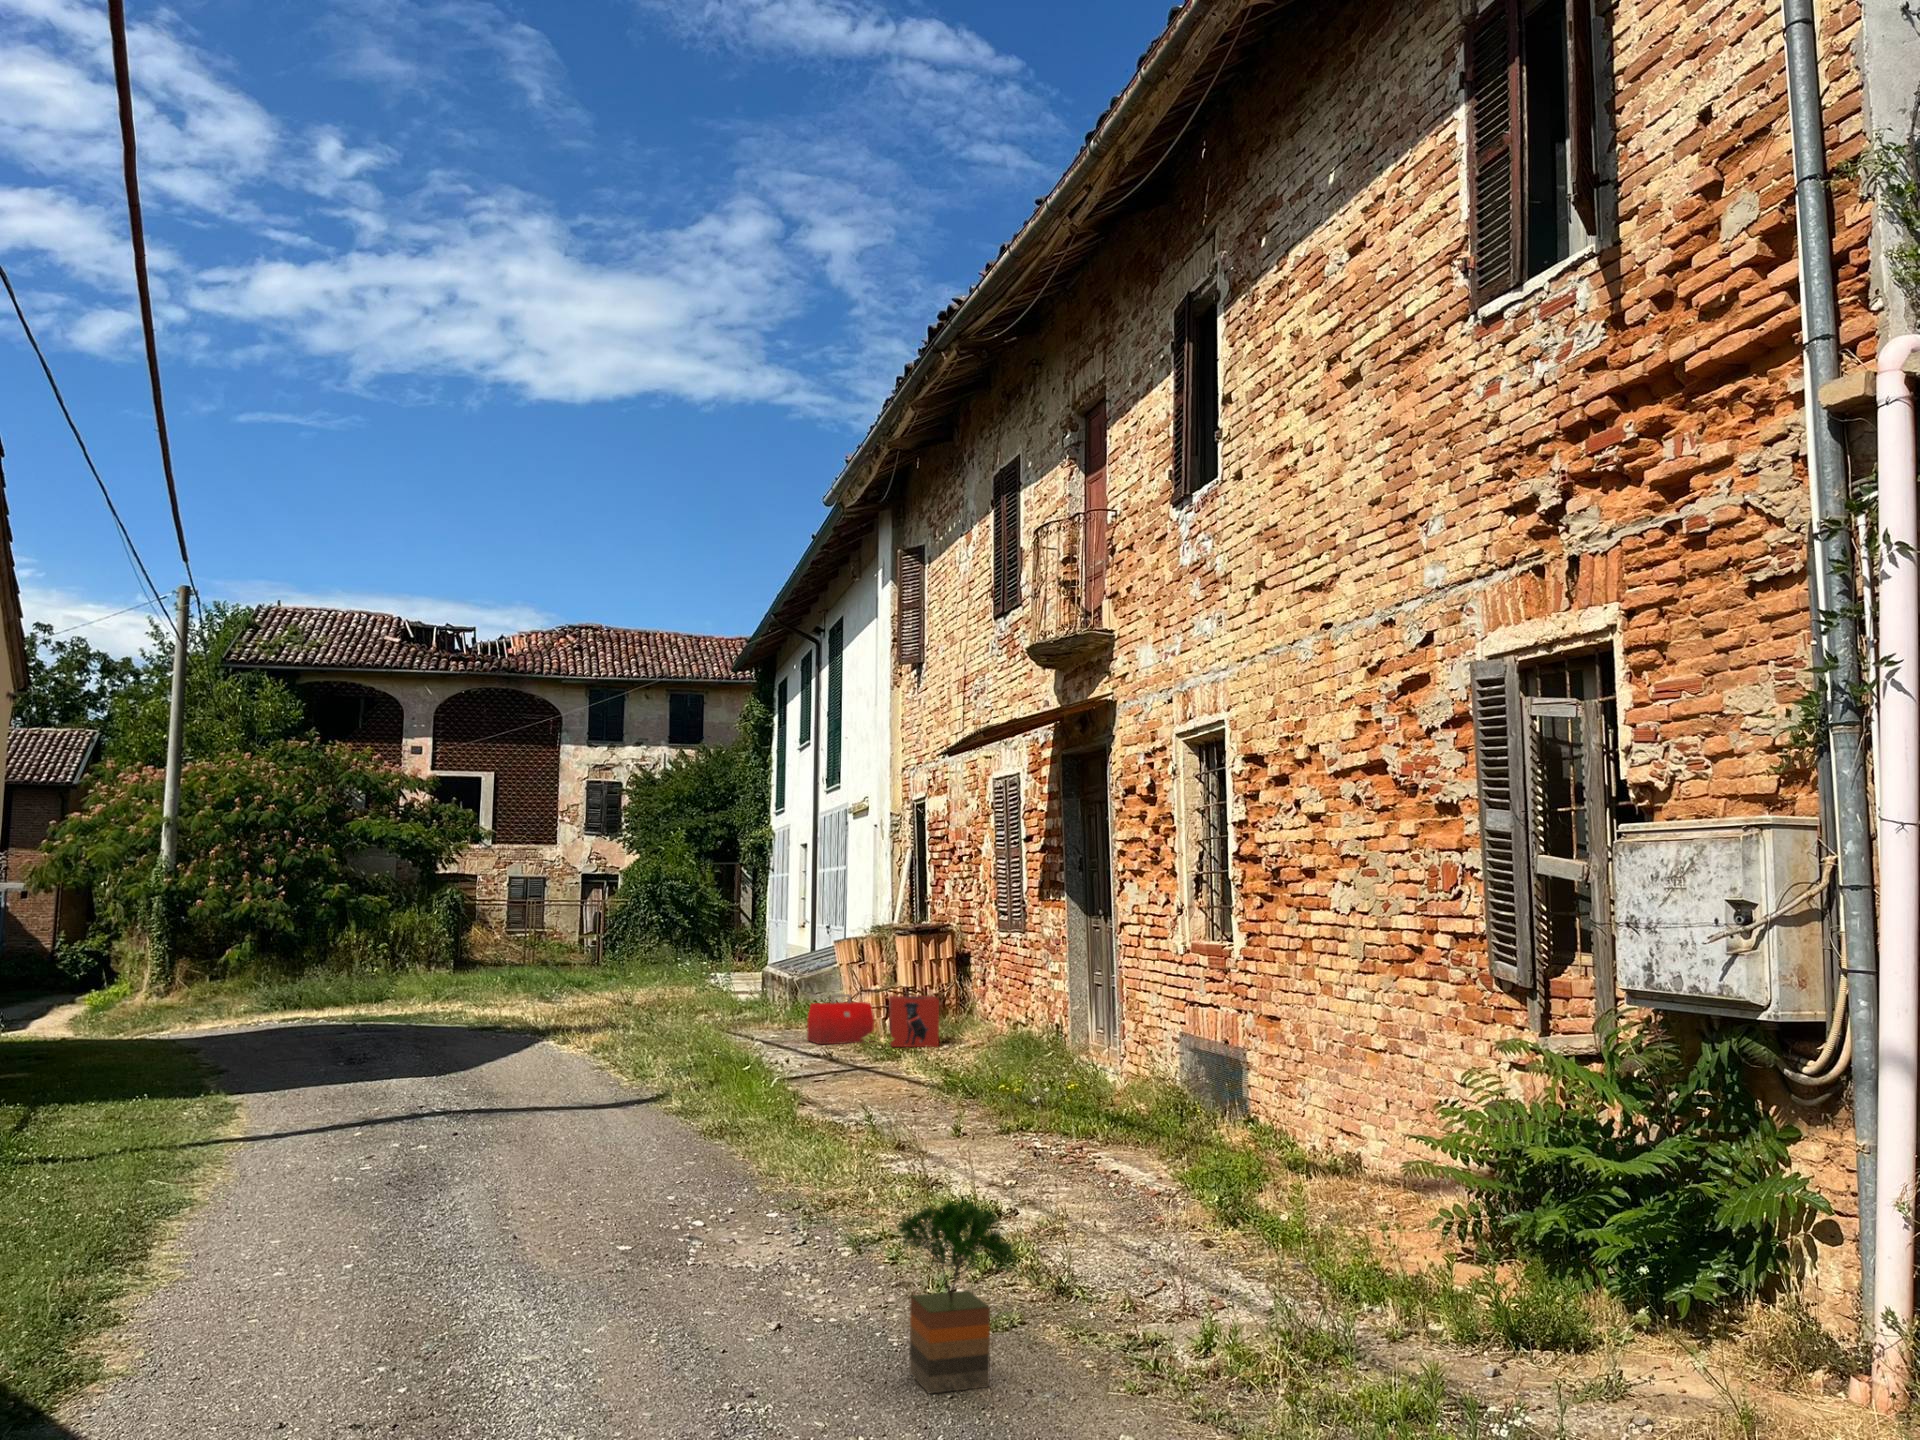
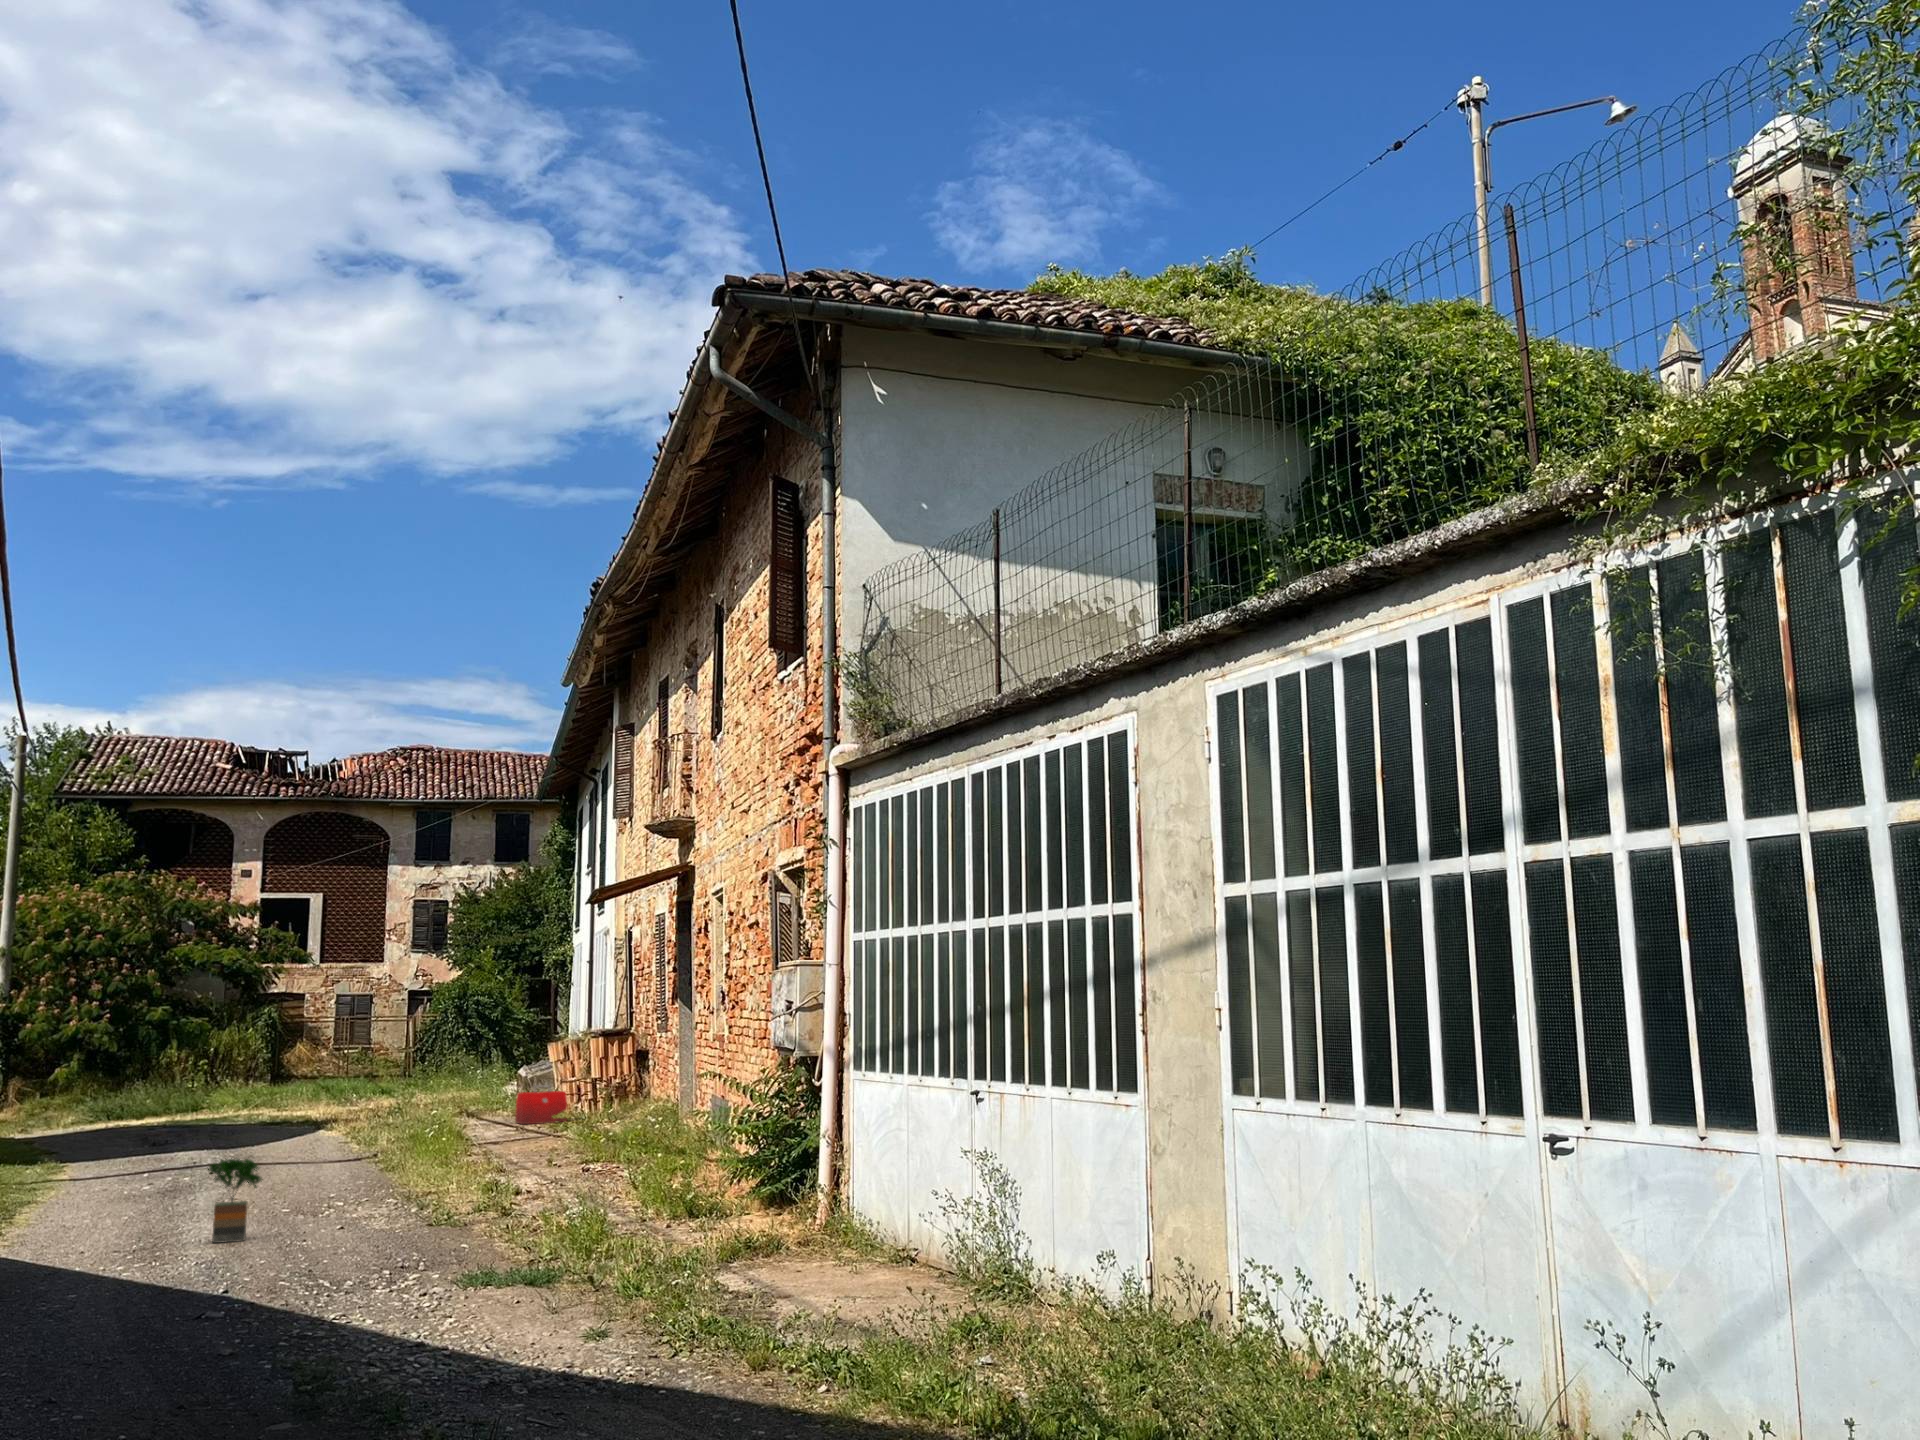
storage box: present [889,996,939,1047] -> none [575,1084,615,1124]
potted tree: present [897,1202,1017,1393] -> present [208,1158,263,1243]

